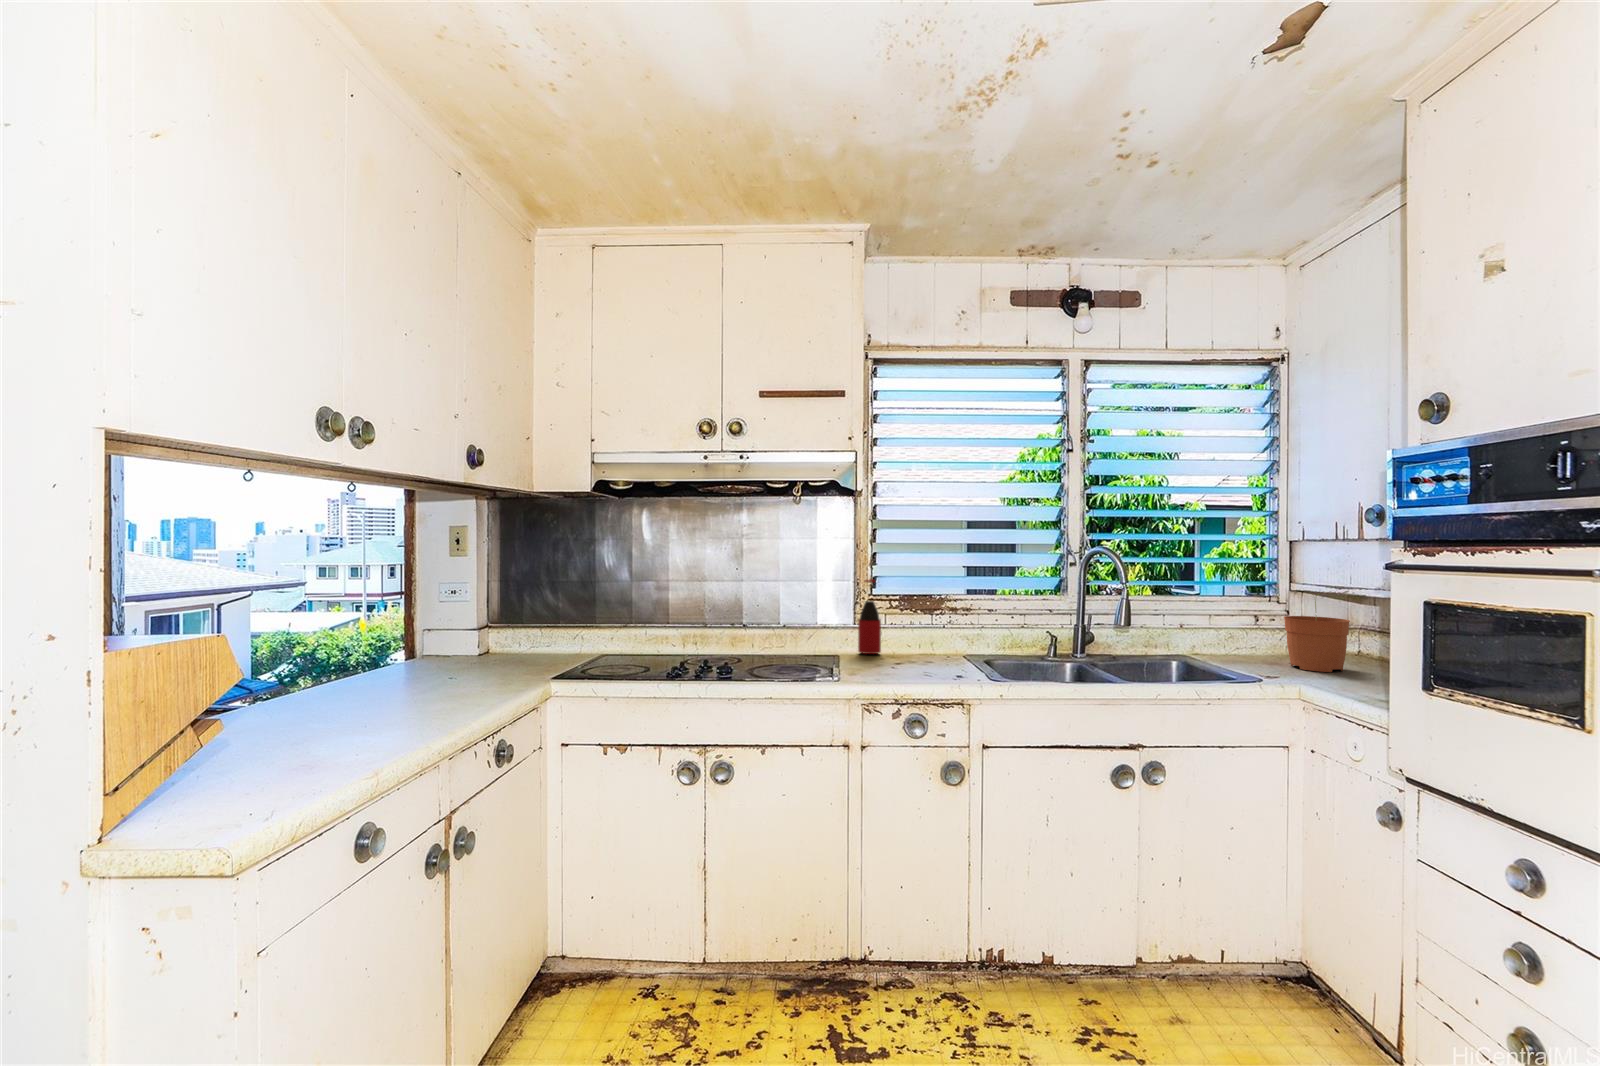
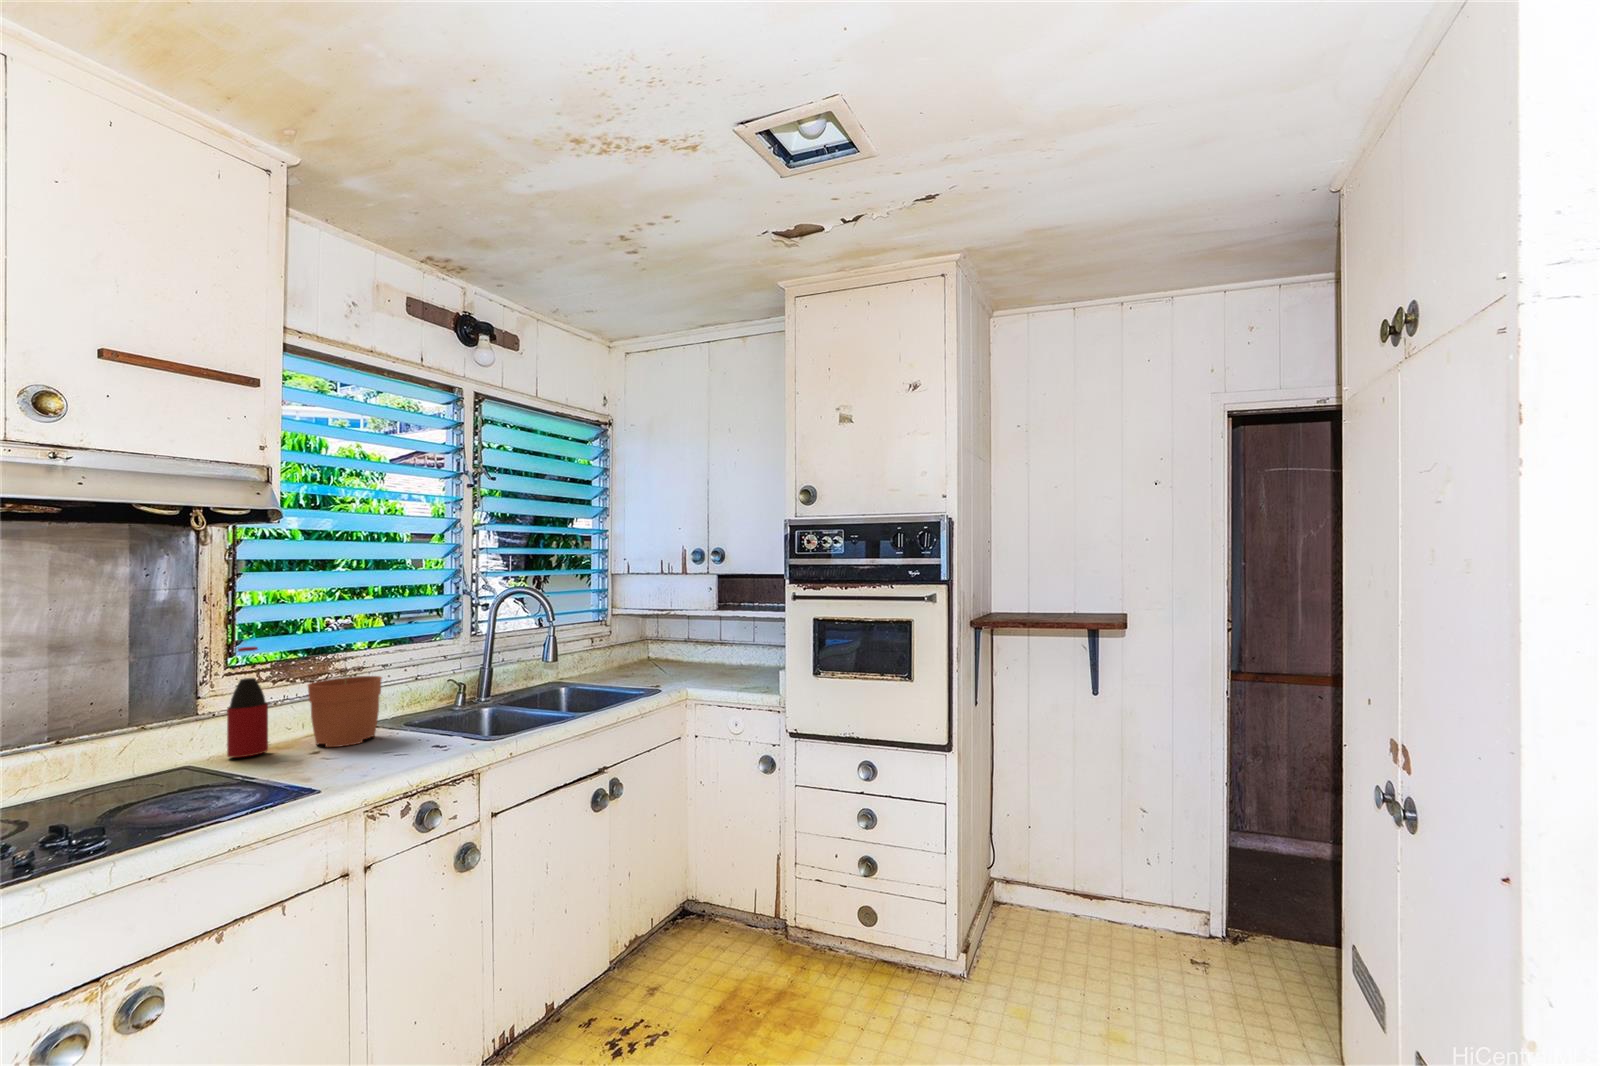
plant pot: present [1284,594,1350,672] -> present [308,651,382,747]

